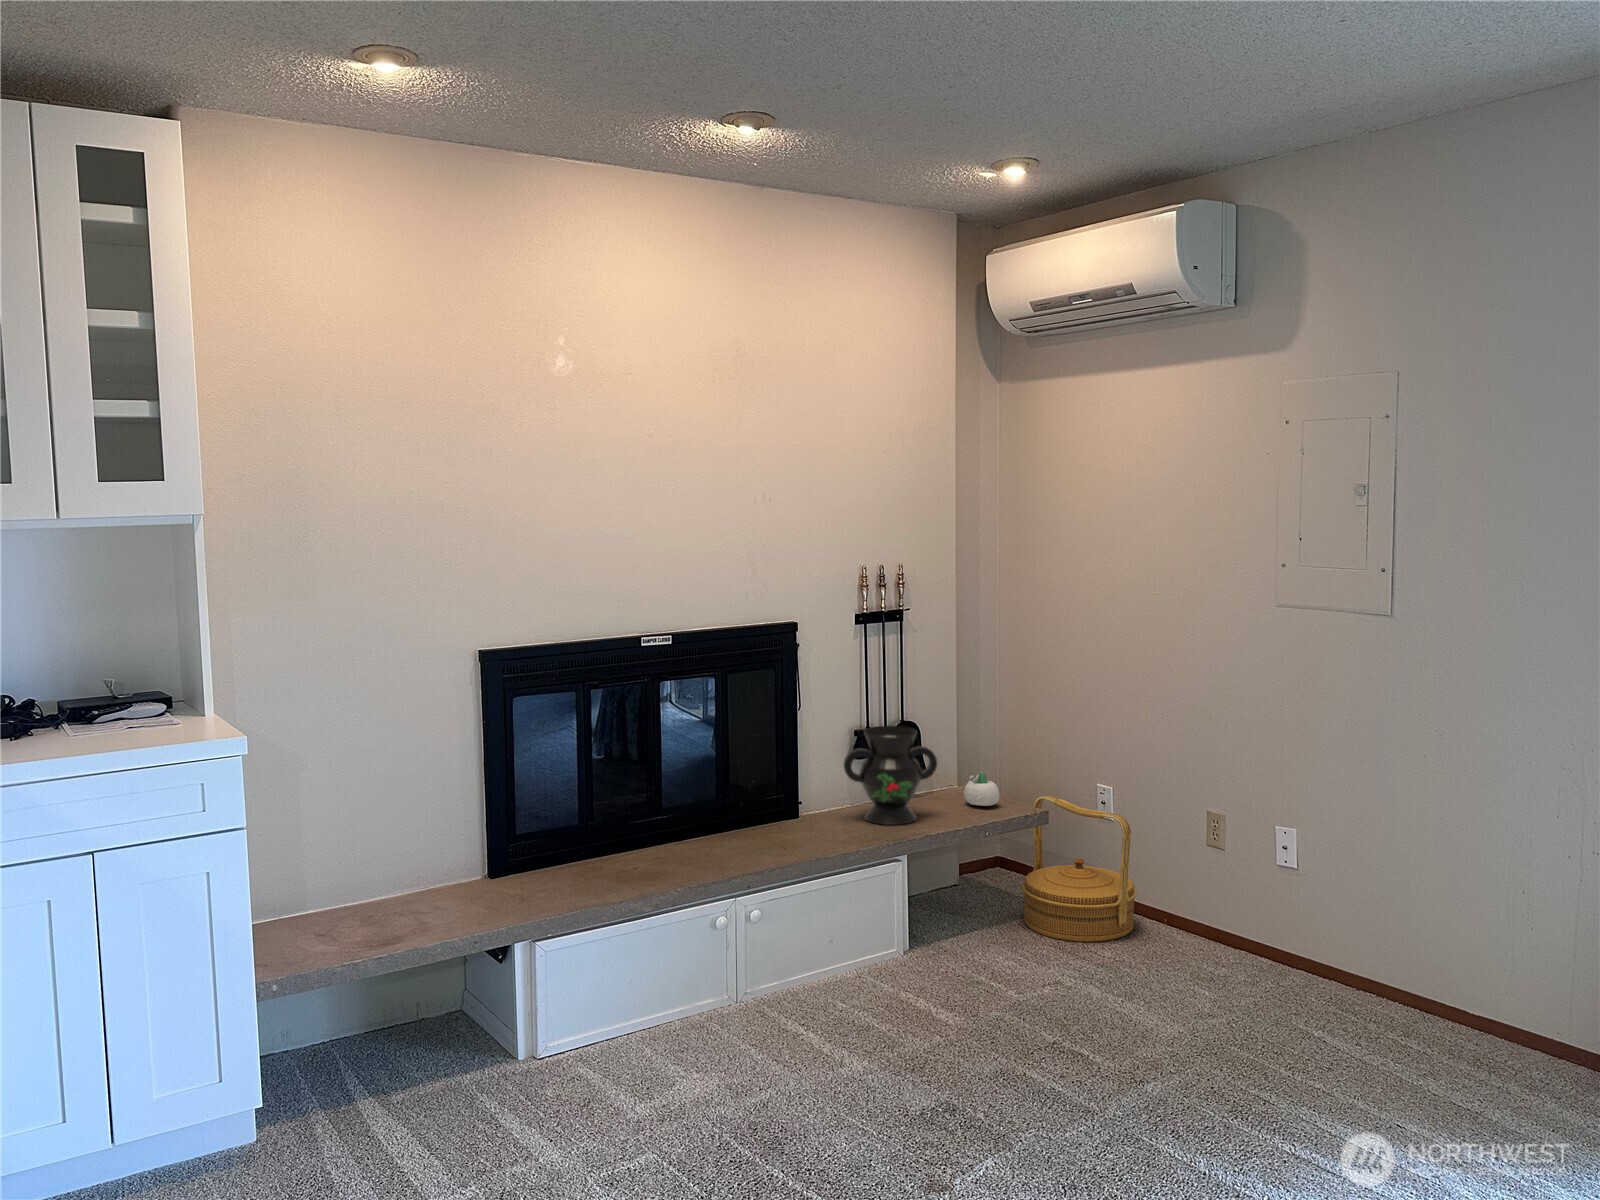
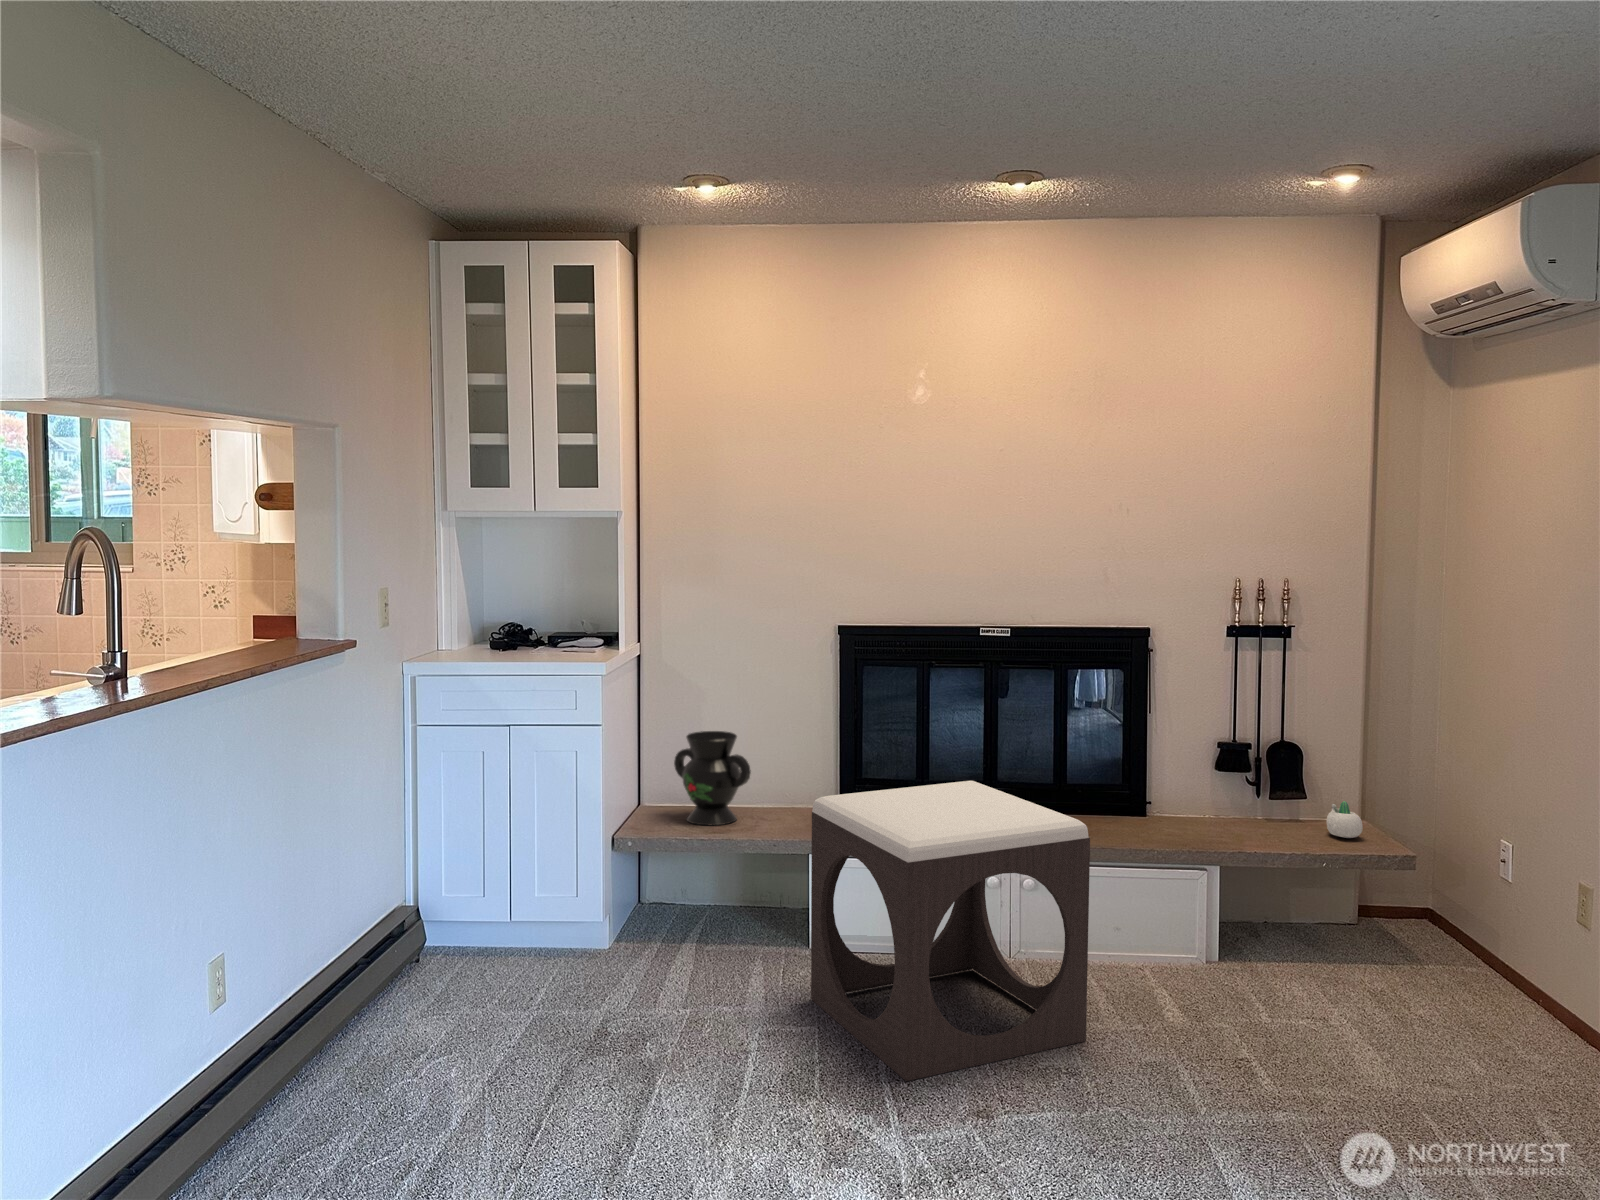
decorative vase: present [844,726,937,825] -> present [674,731,751,825]
woven basket: present [1022,795,1137,942] -> none [1372,840,1512,1008]
footstool: none [602,814,912,1168] -> present [811,781,1090,1081]

